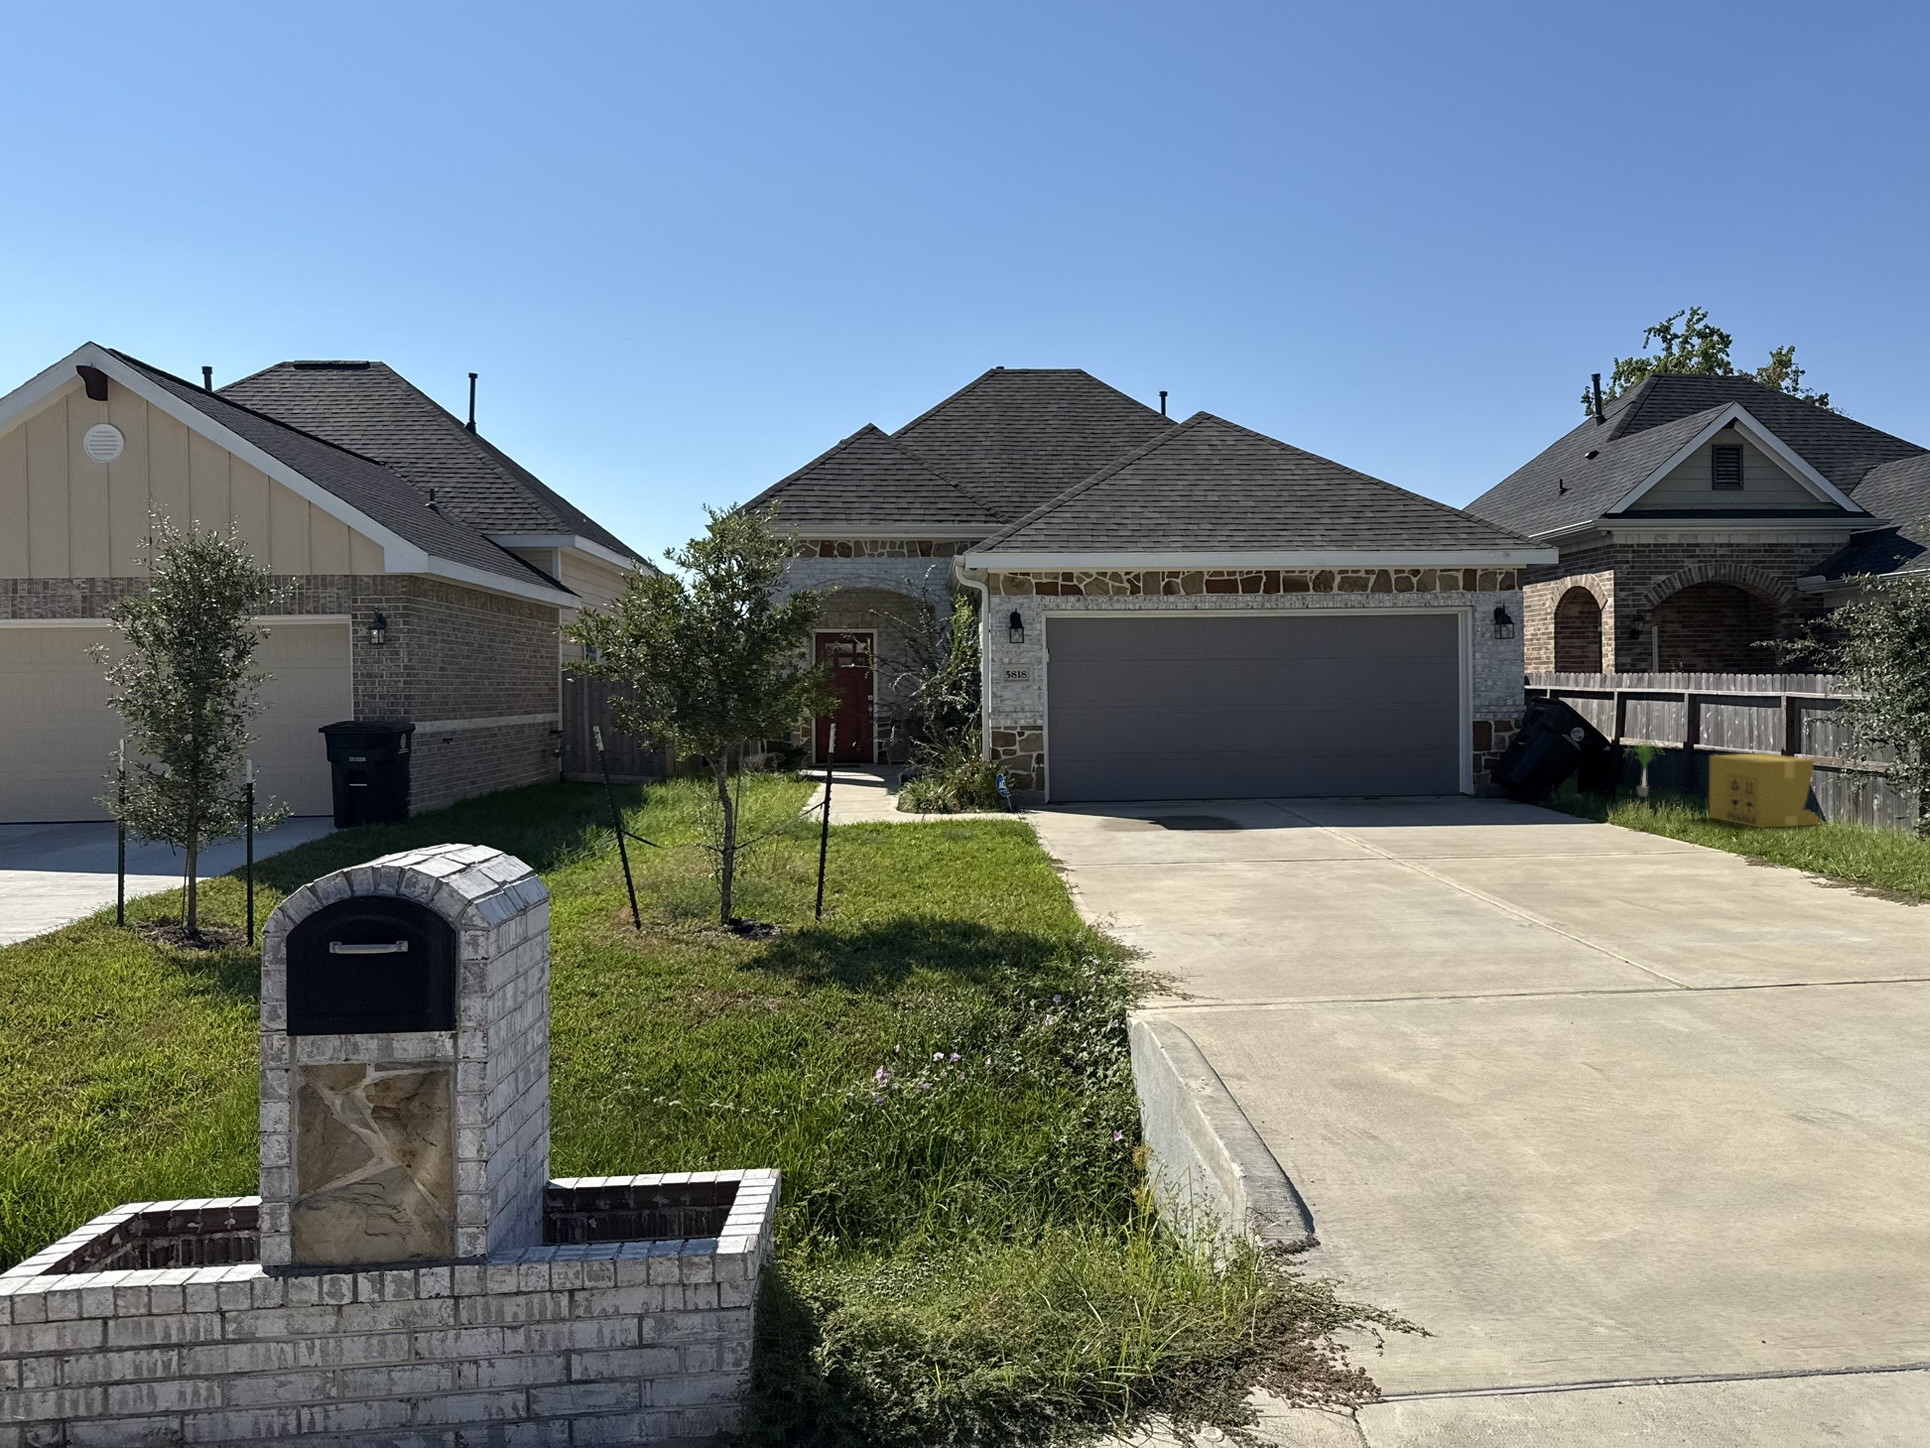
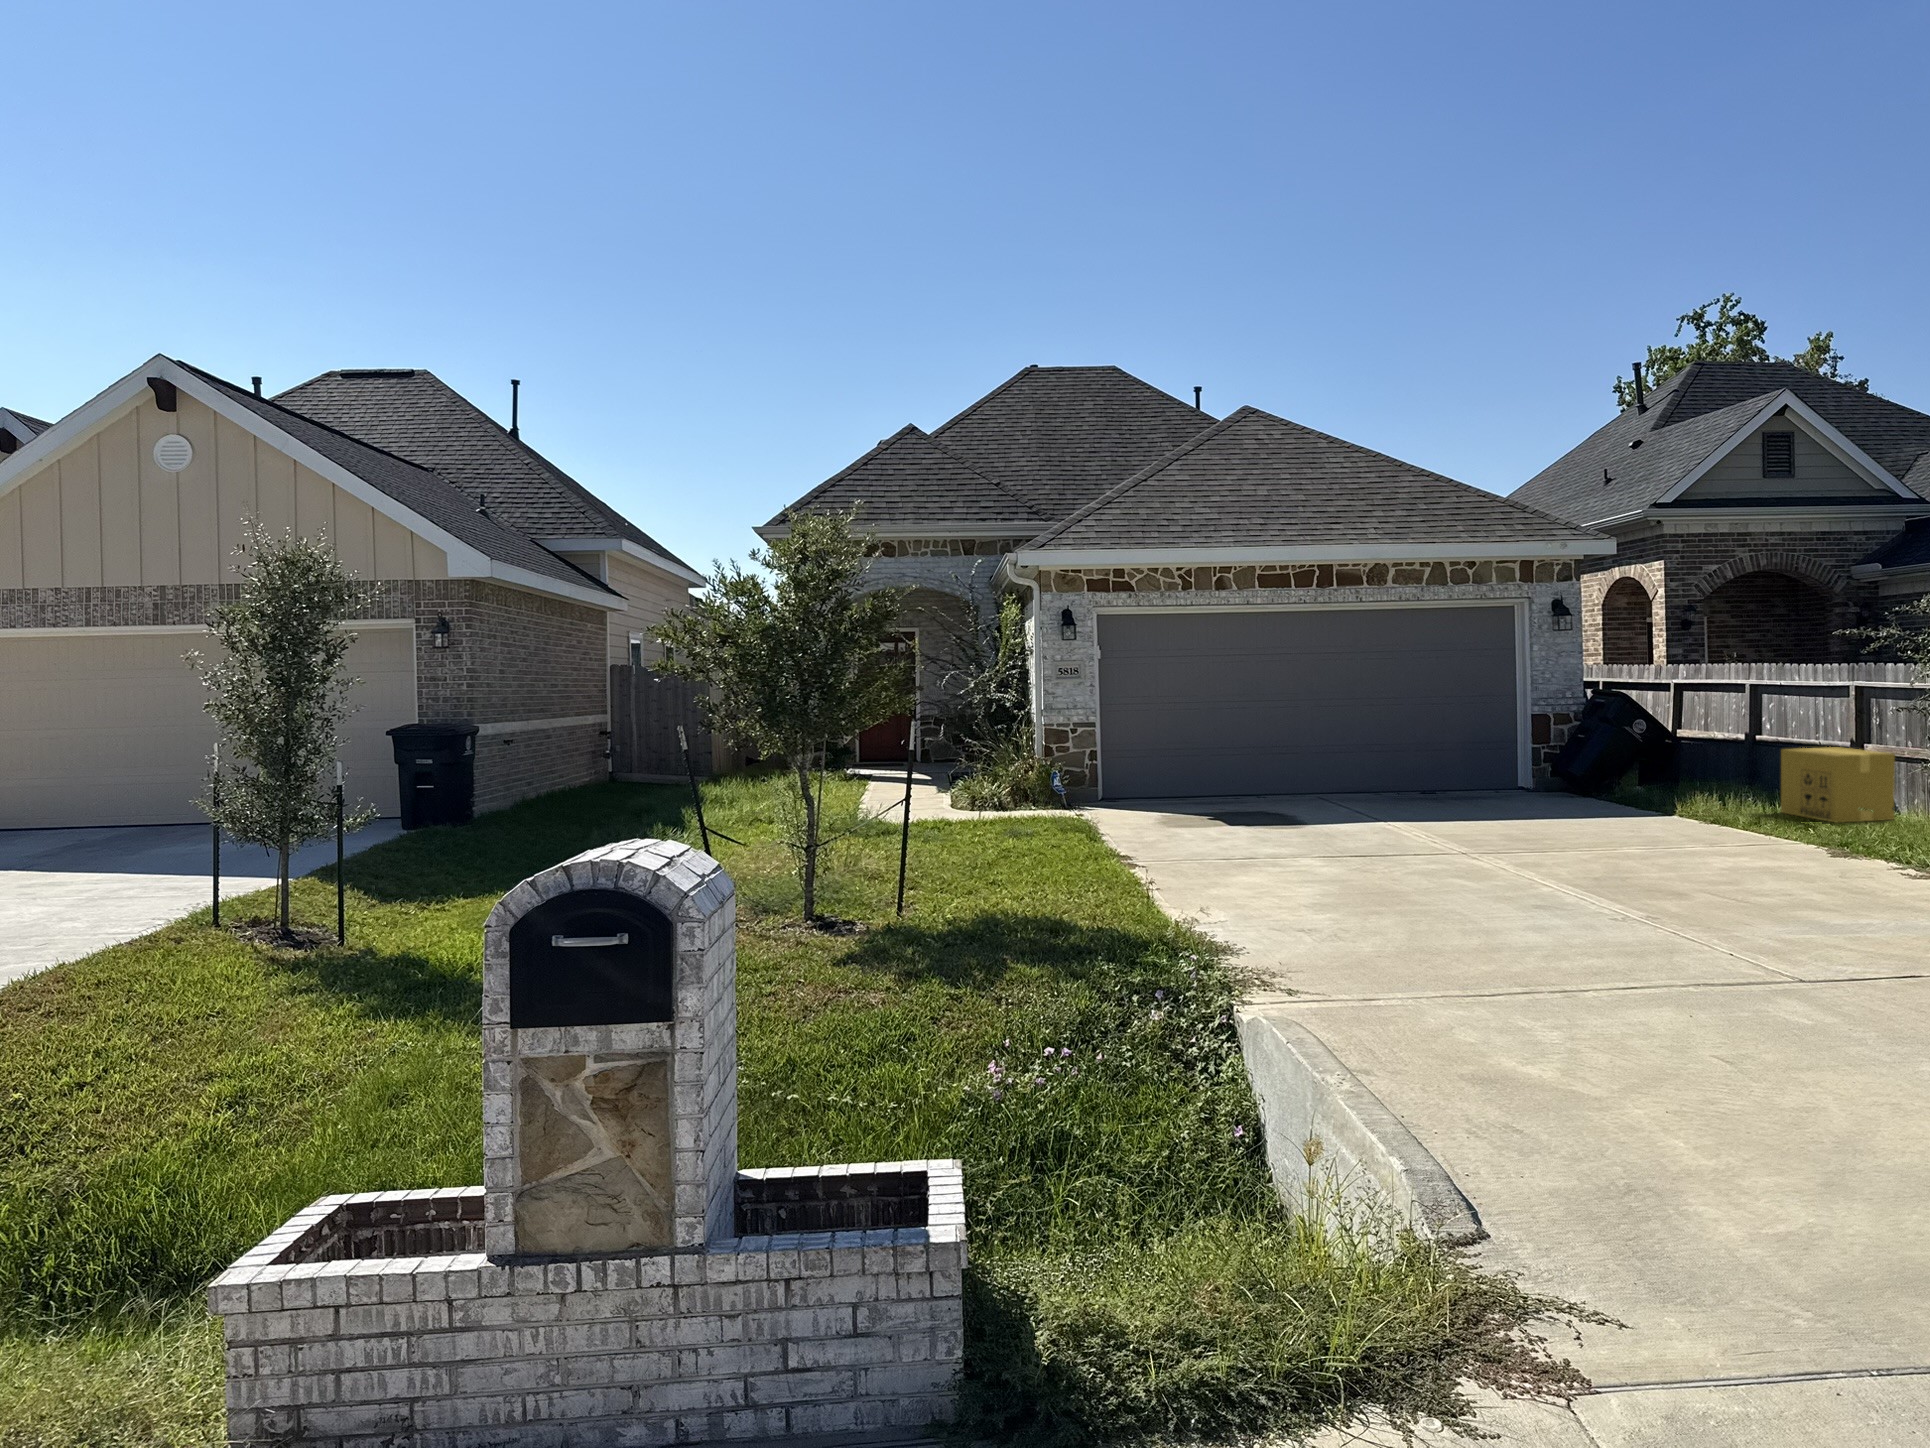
potted plant: present [1635,740,1653,796] -> none [1685,725,1733,791]

